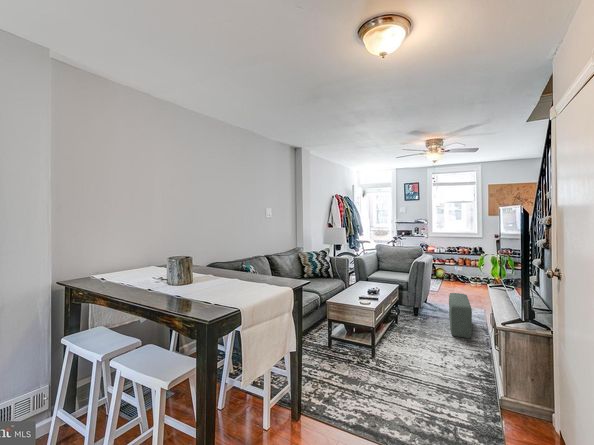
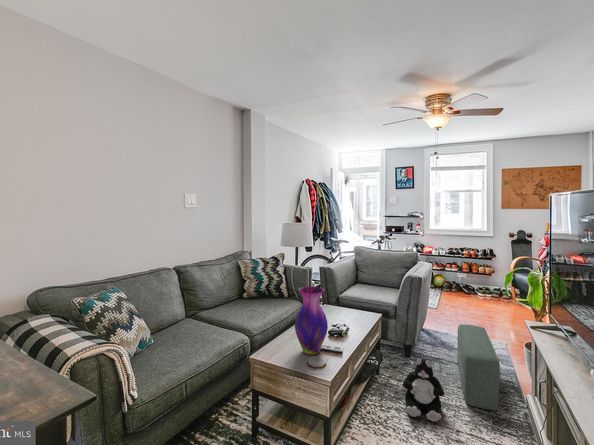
vase: none [351,263,370,300] -> present [295,286,328,355]
plush toy: none [413,308,438,341] -> present [403,358,444,422]

